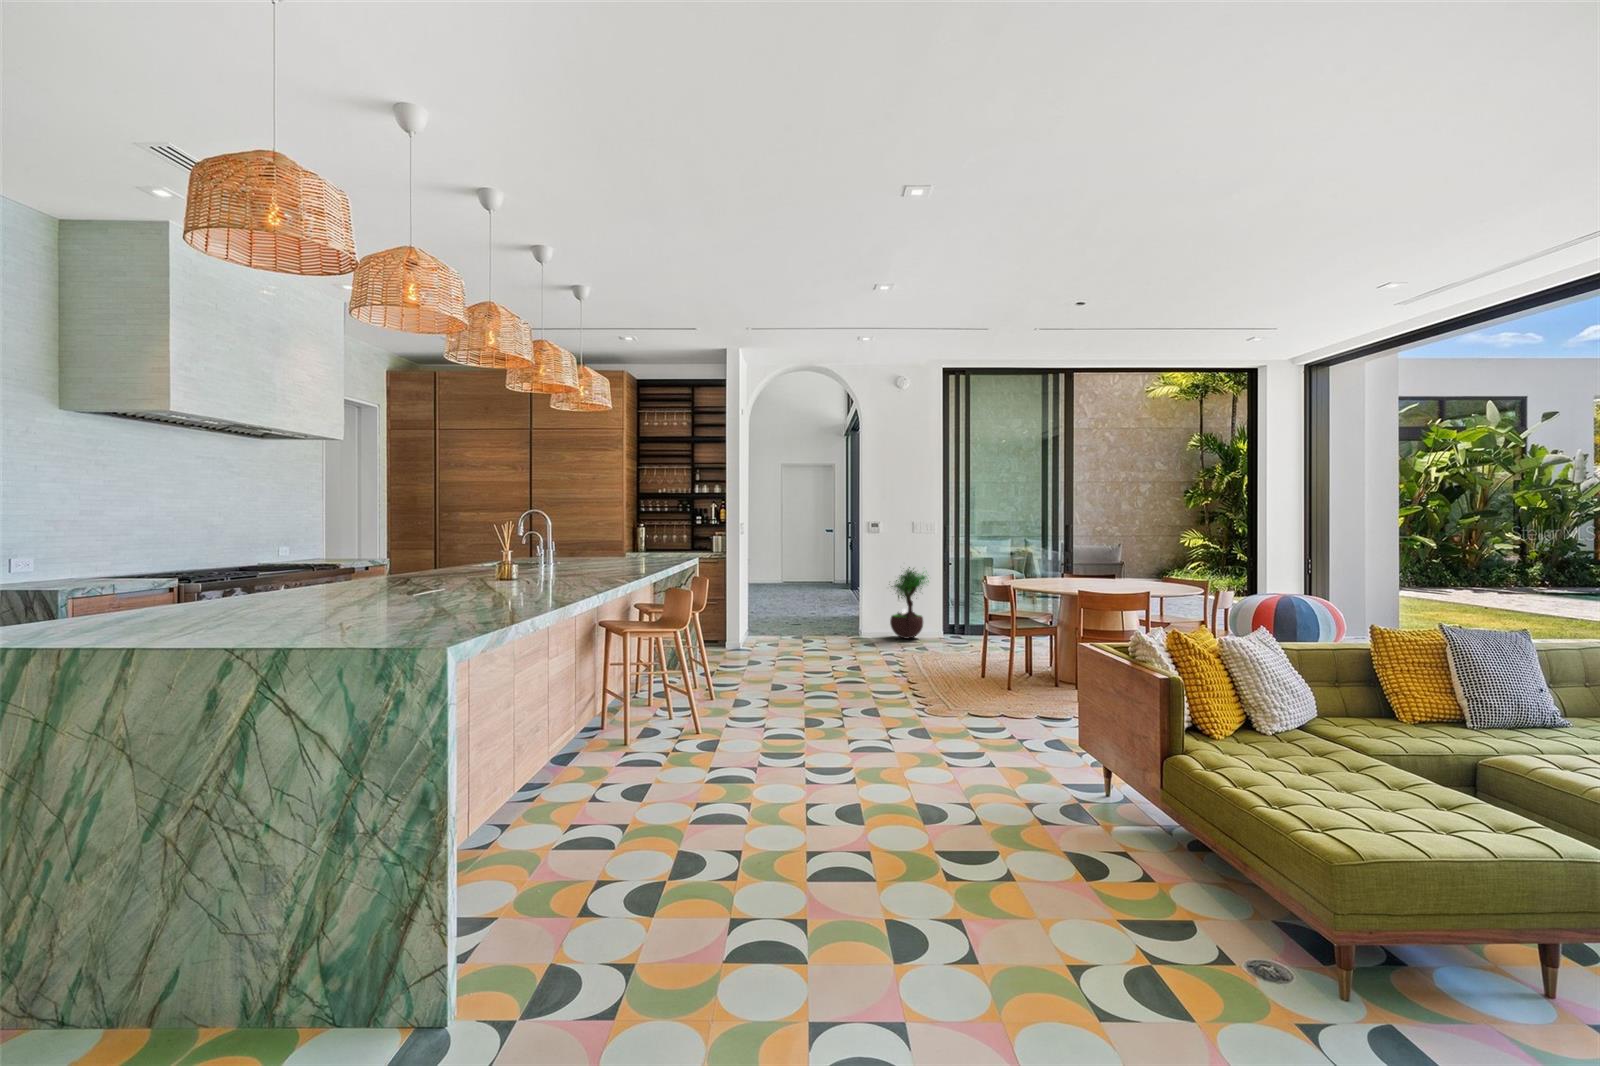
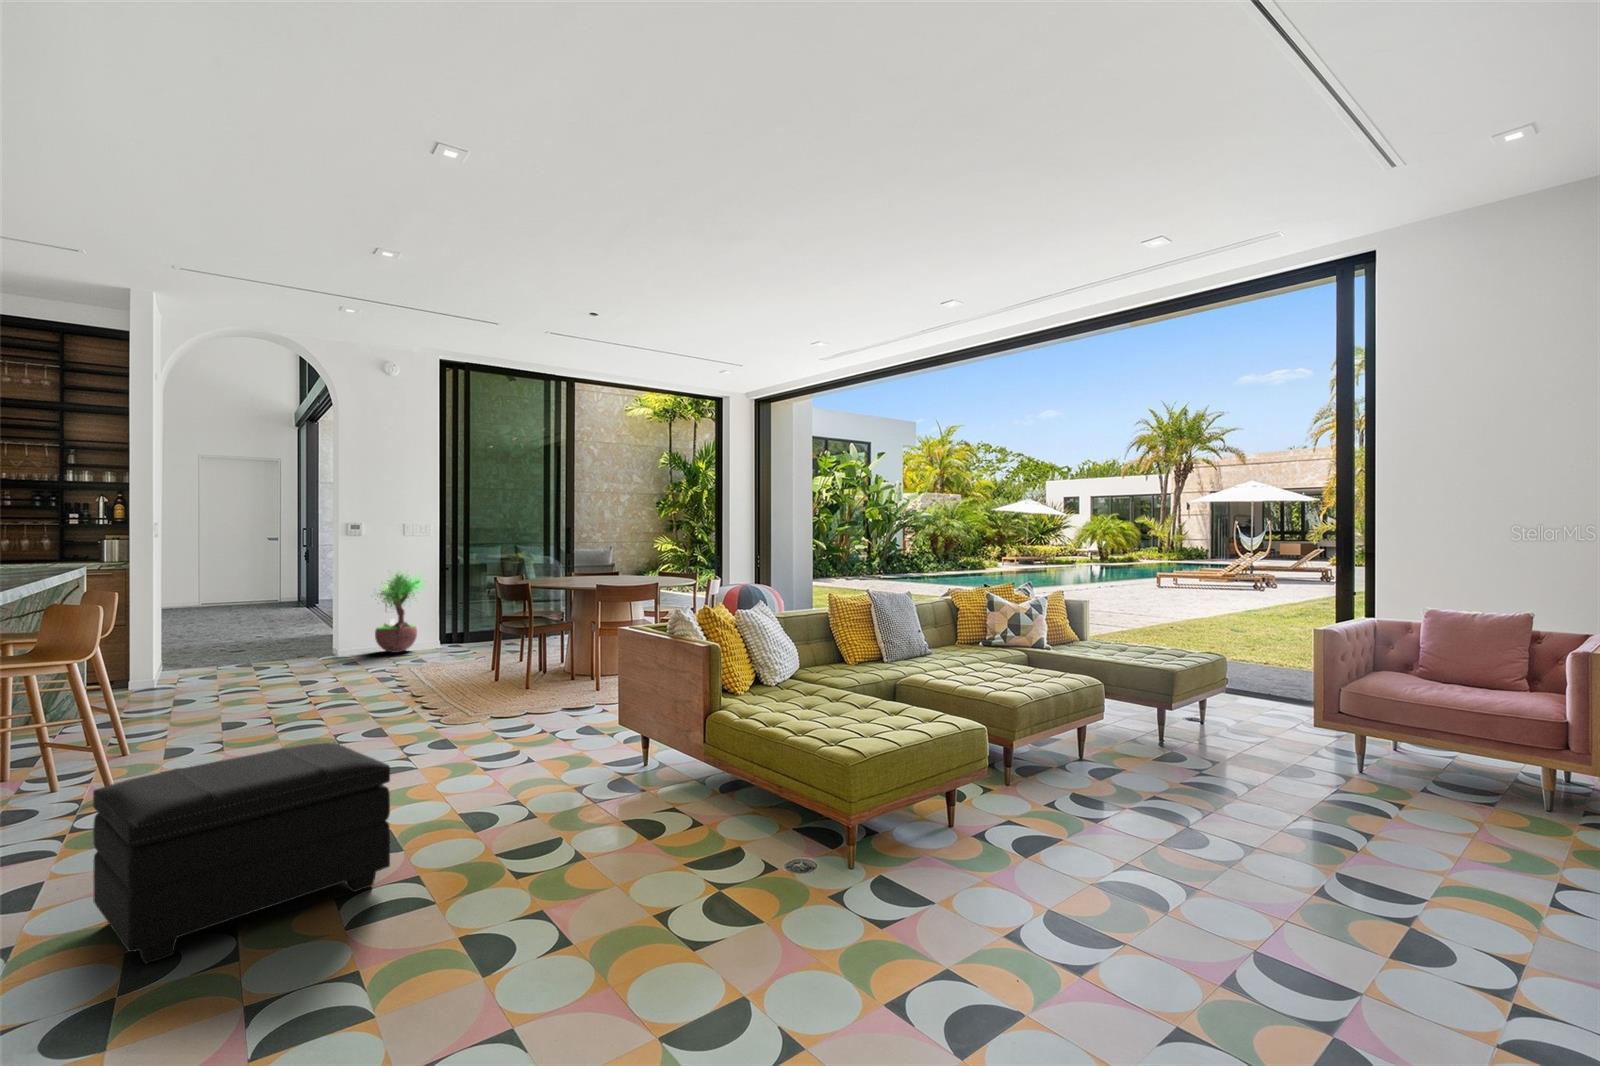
footstool: none [665,718,847,864] -> present [93,742,390,964]

